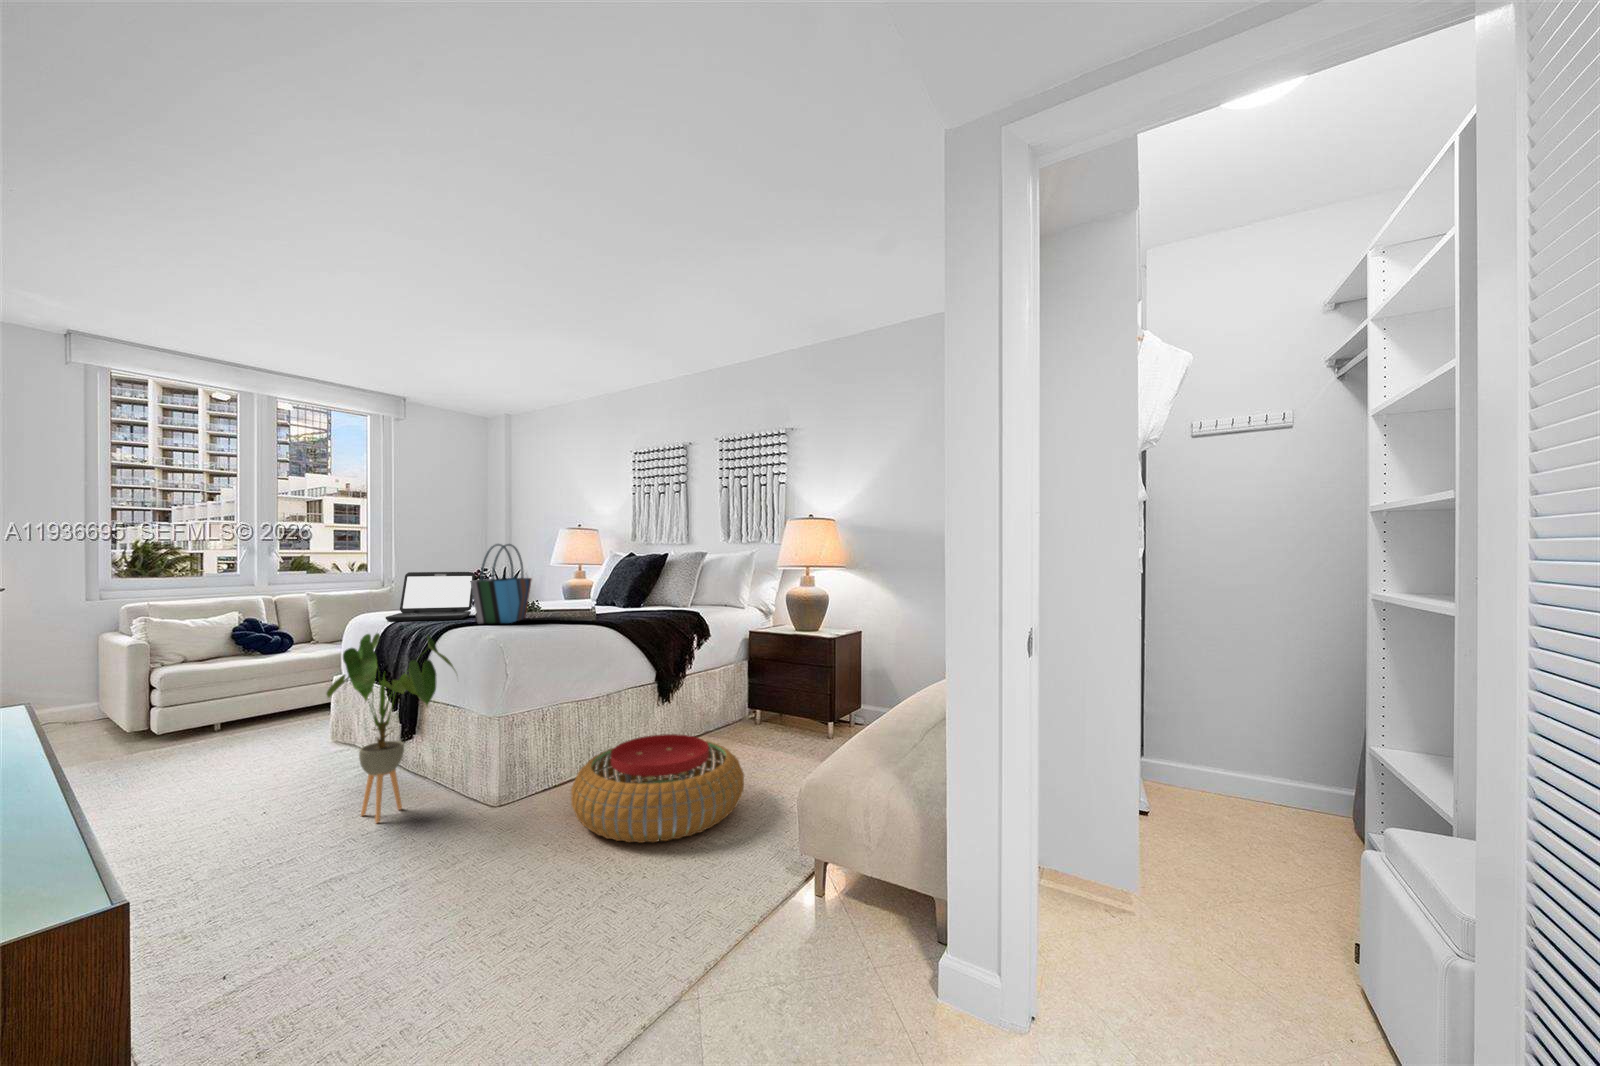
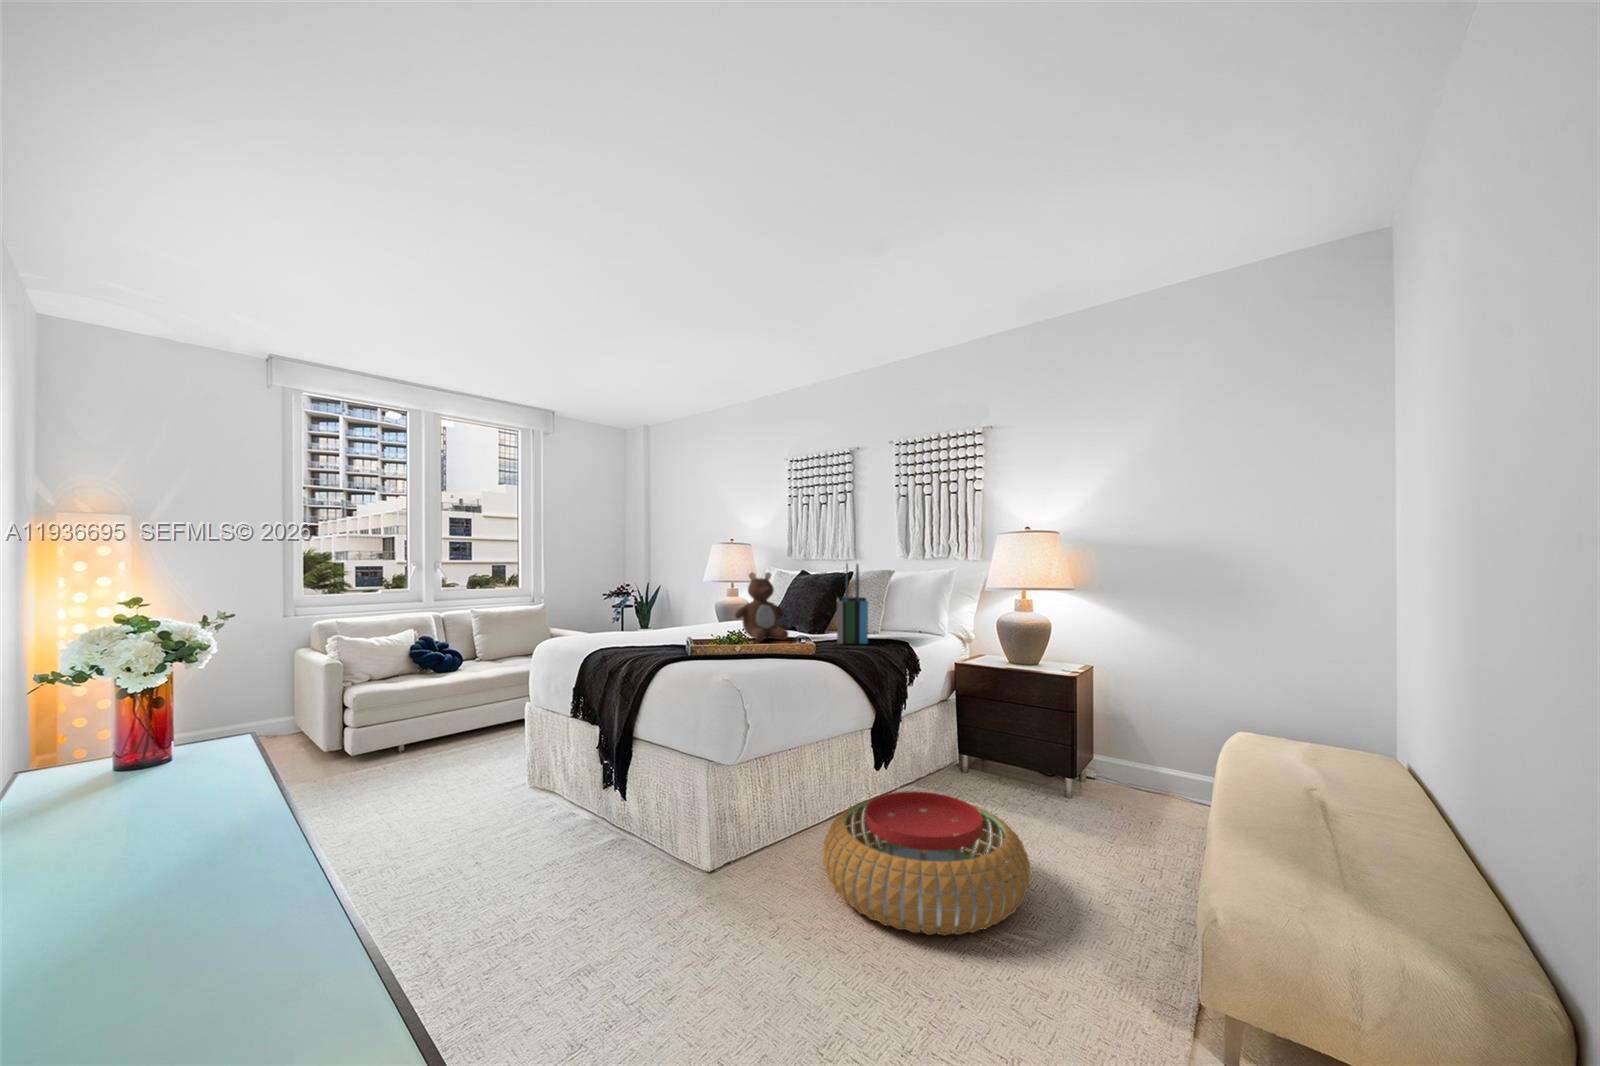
tote bag: present [470,544,532,623] -> present [837,564,868,644]
teddy bear: none [543,553,594,614] -> present [735,572,788,641]
laptop: present [386,572,475,621] -> none [583,593,663,647]
house plant: present [327,633,455,823] -> none [553,666,683,882]

